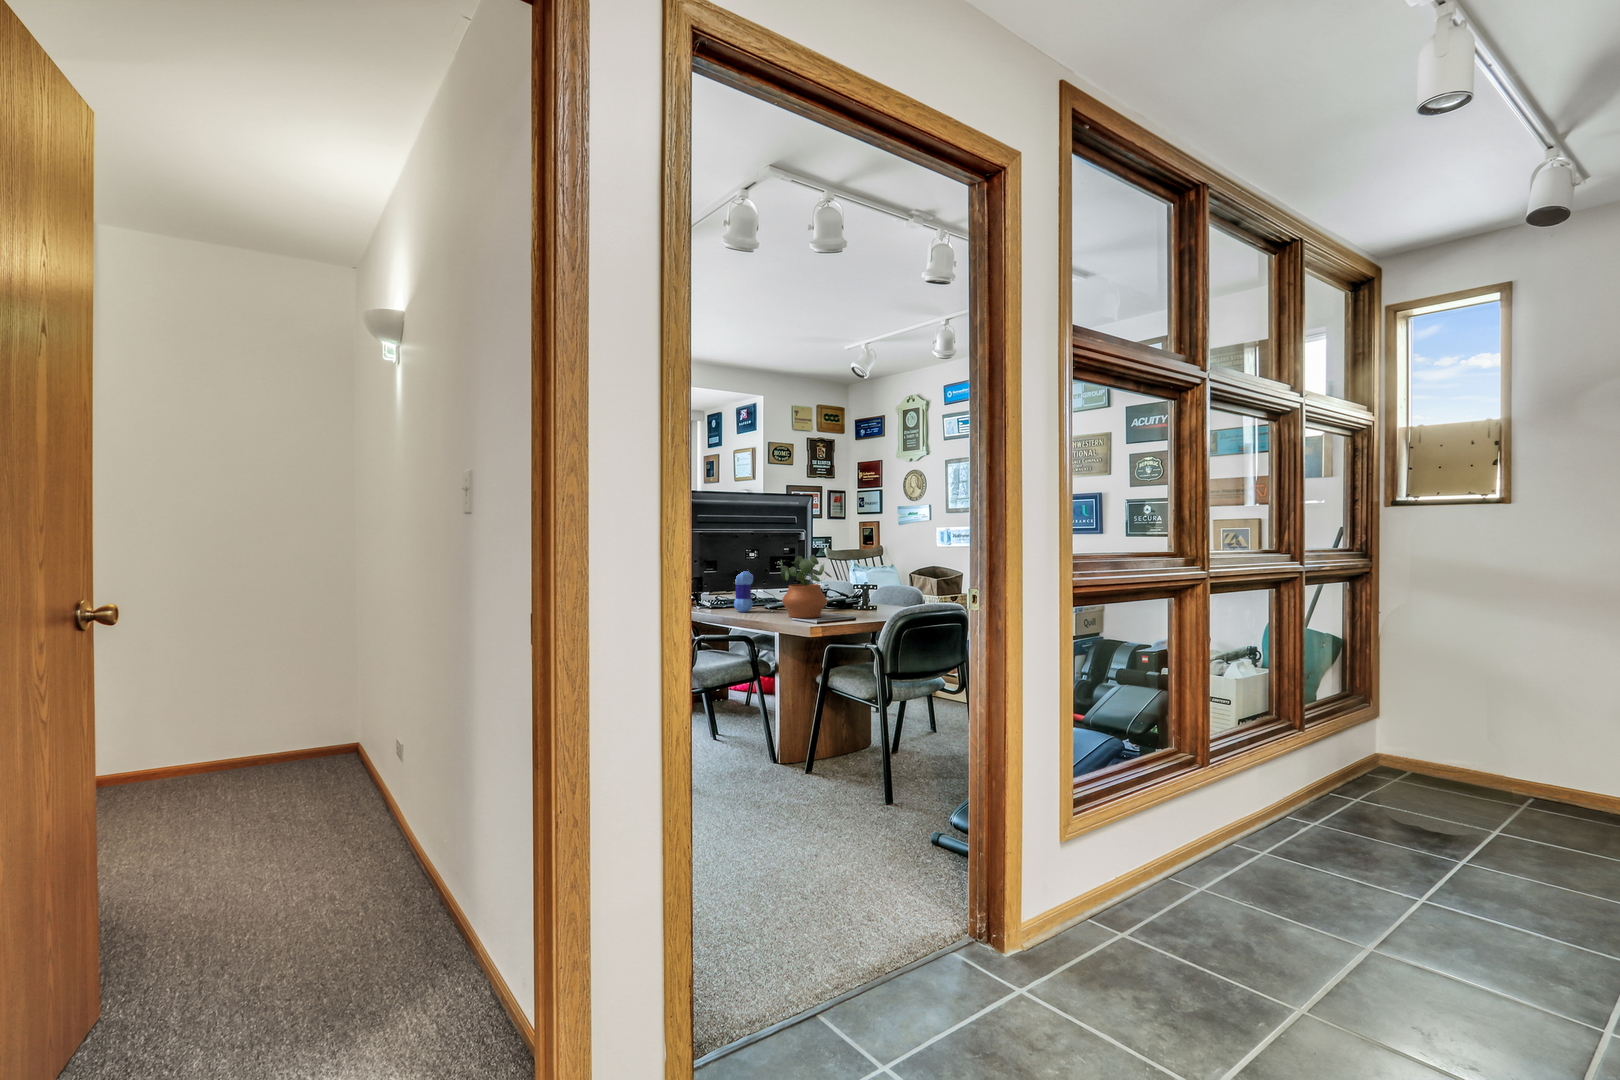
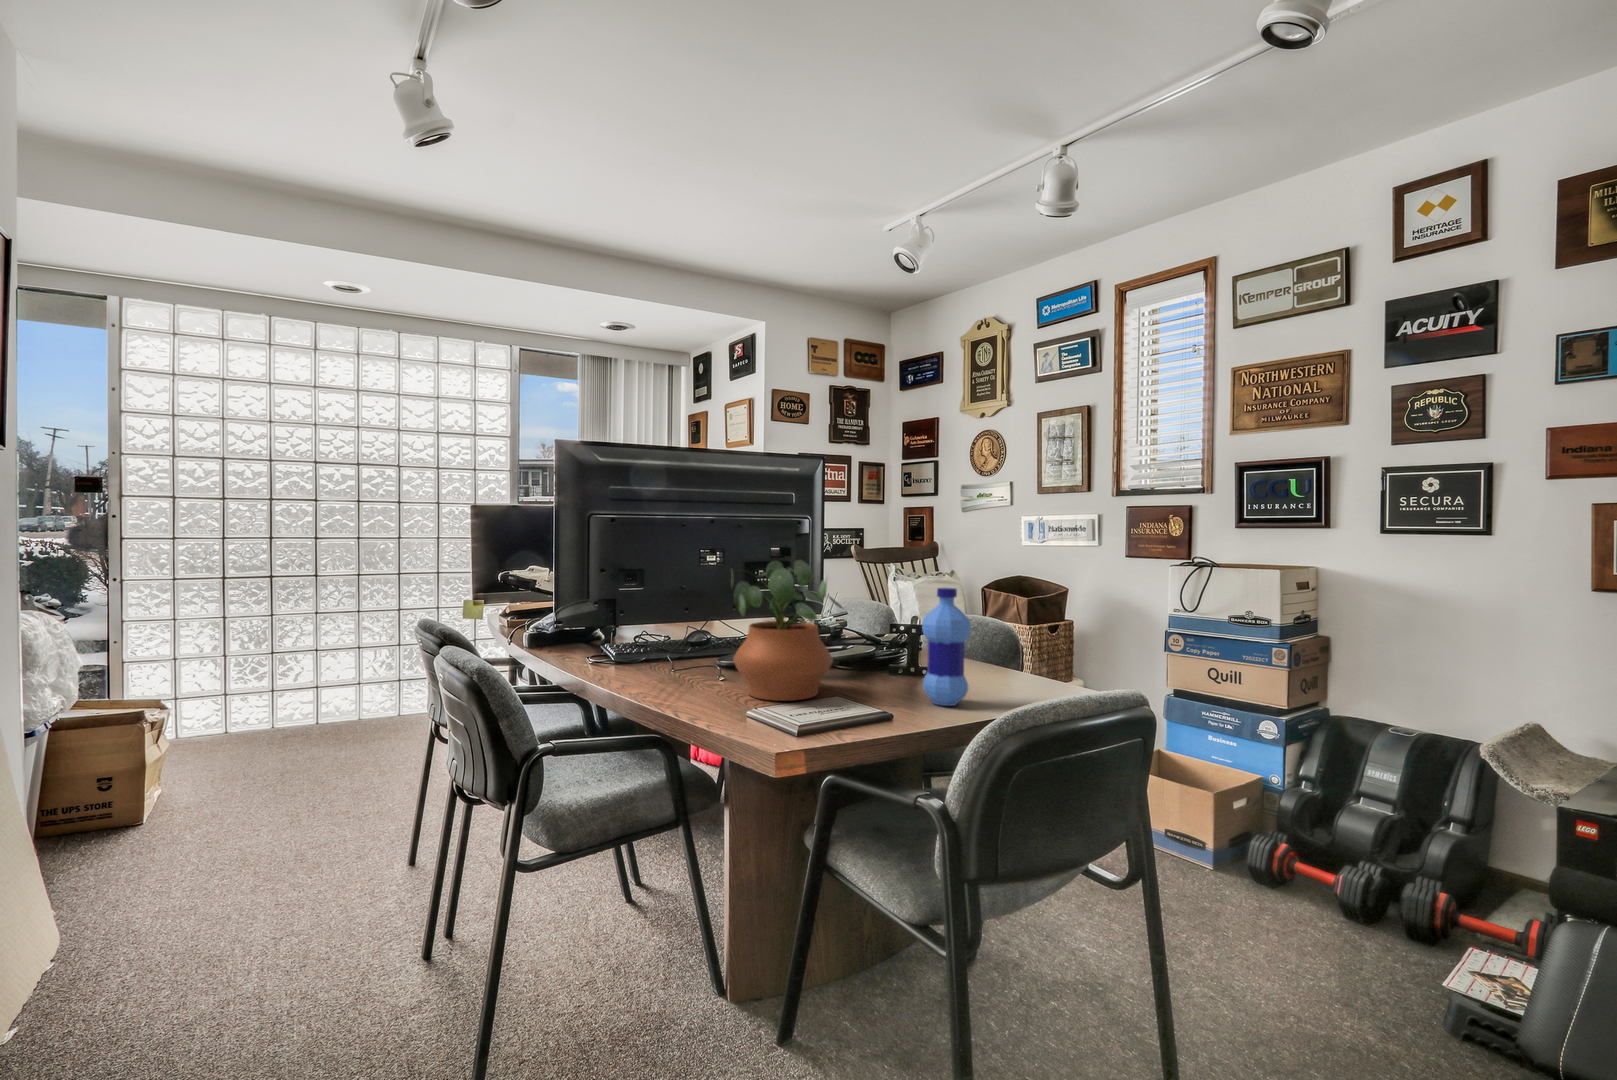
water bottle: present [734,571,753,612] -> present [922,588,971,706]

